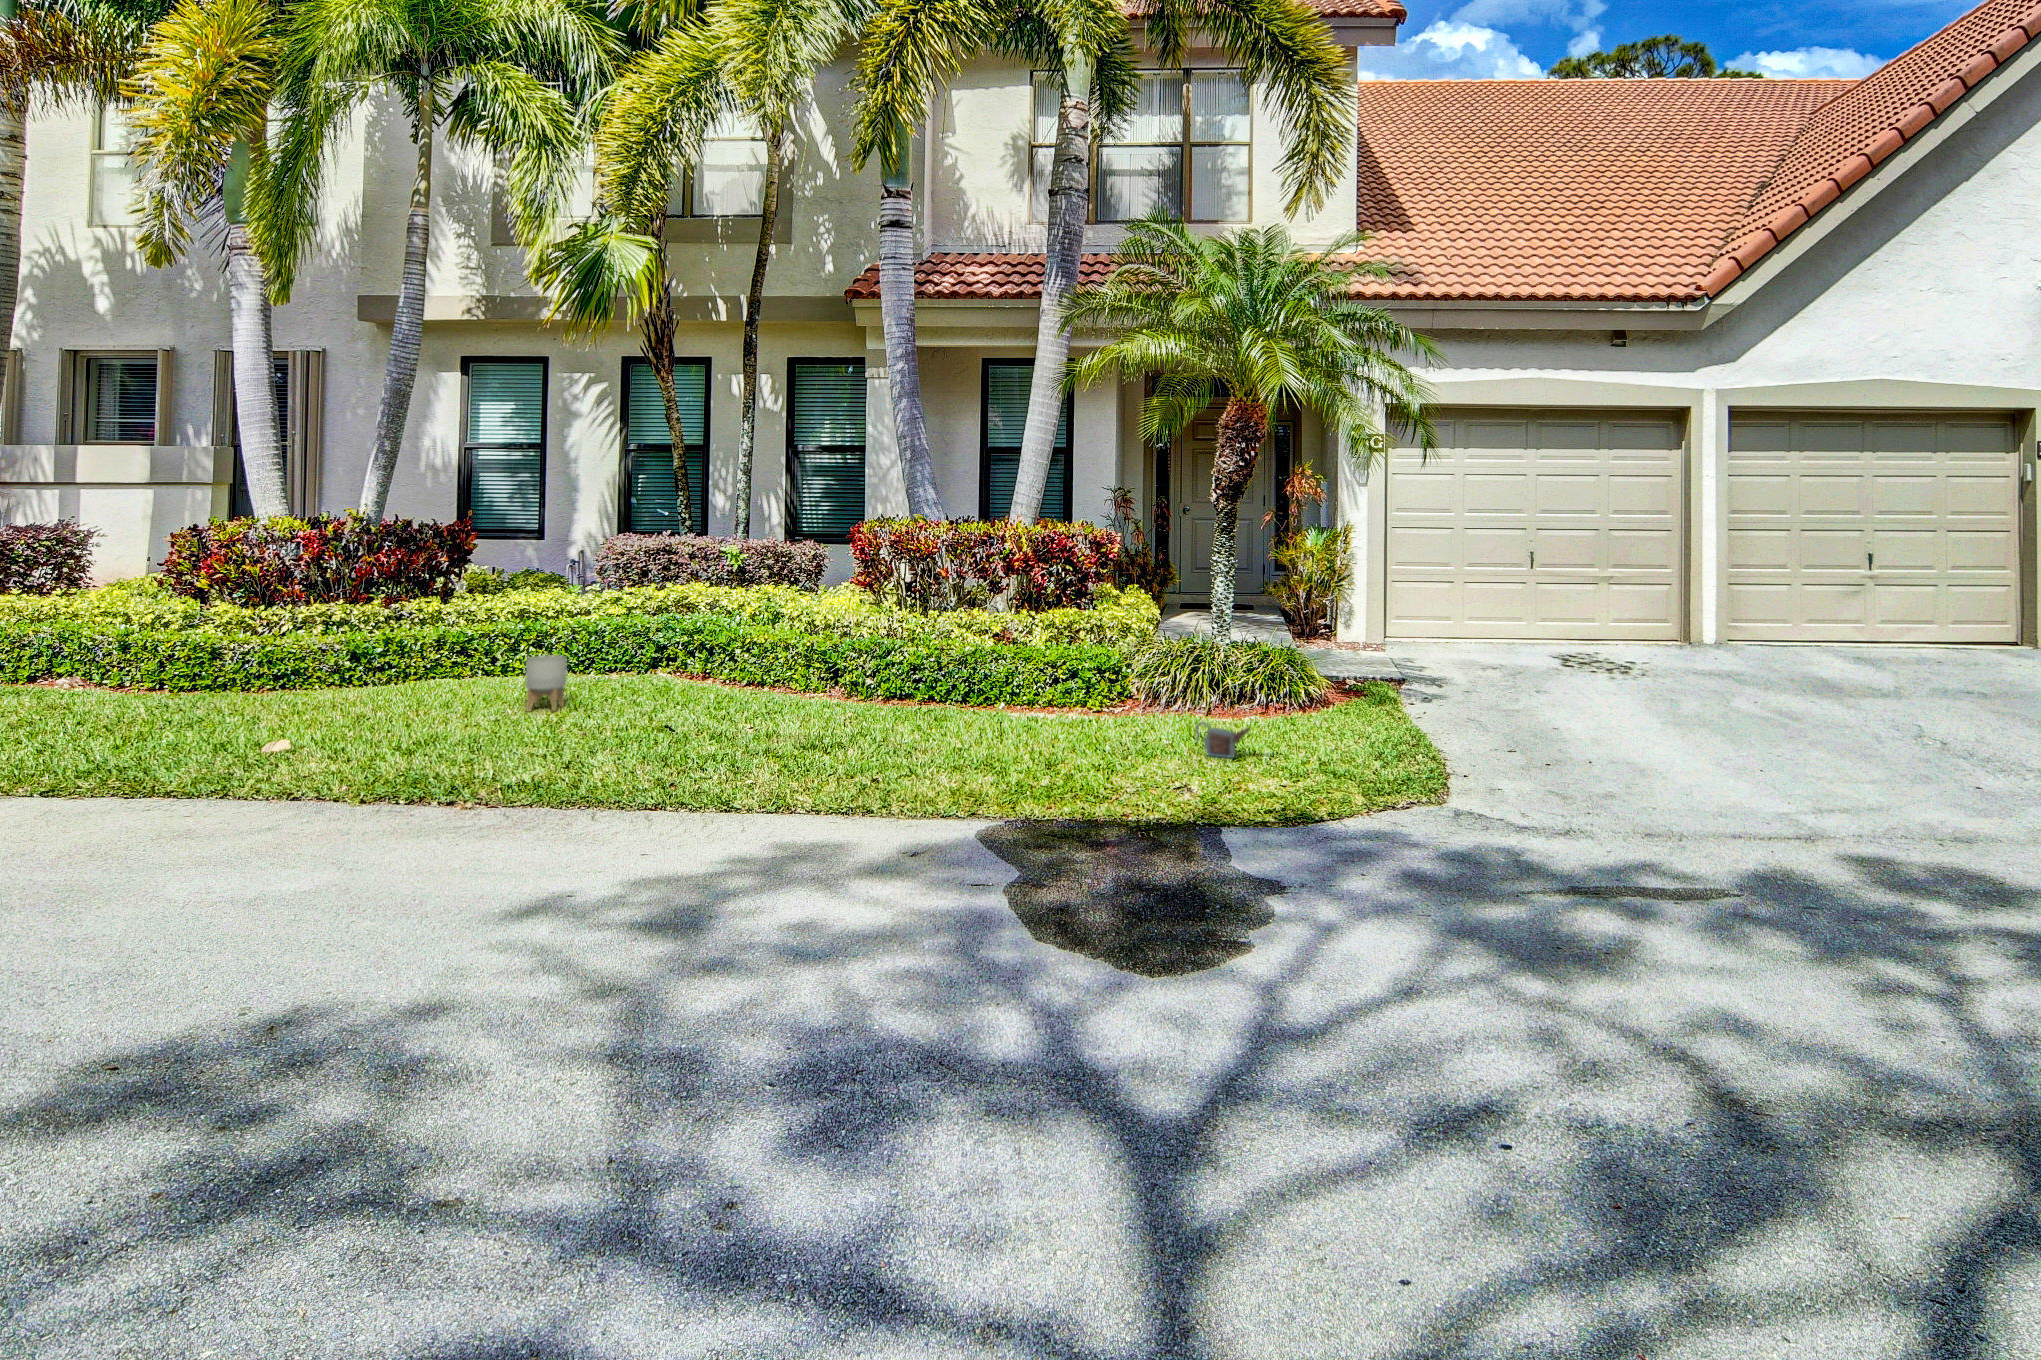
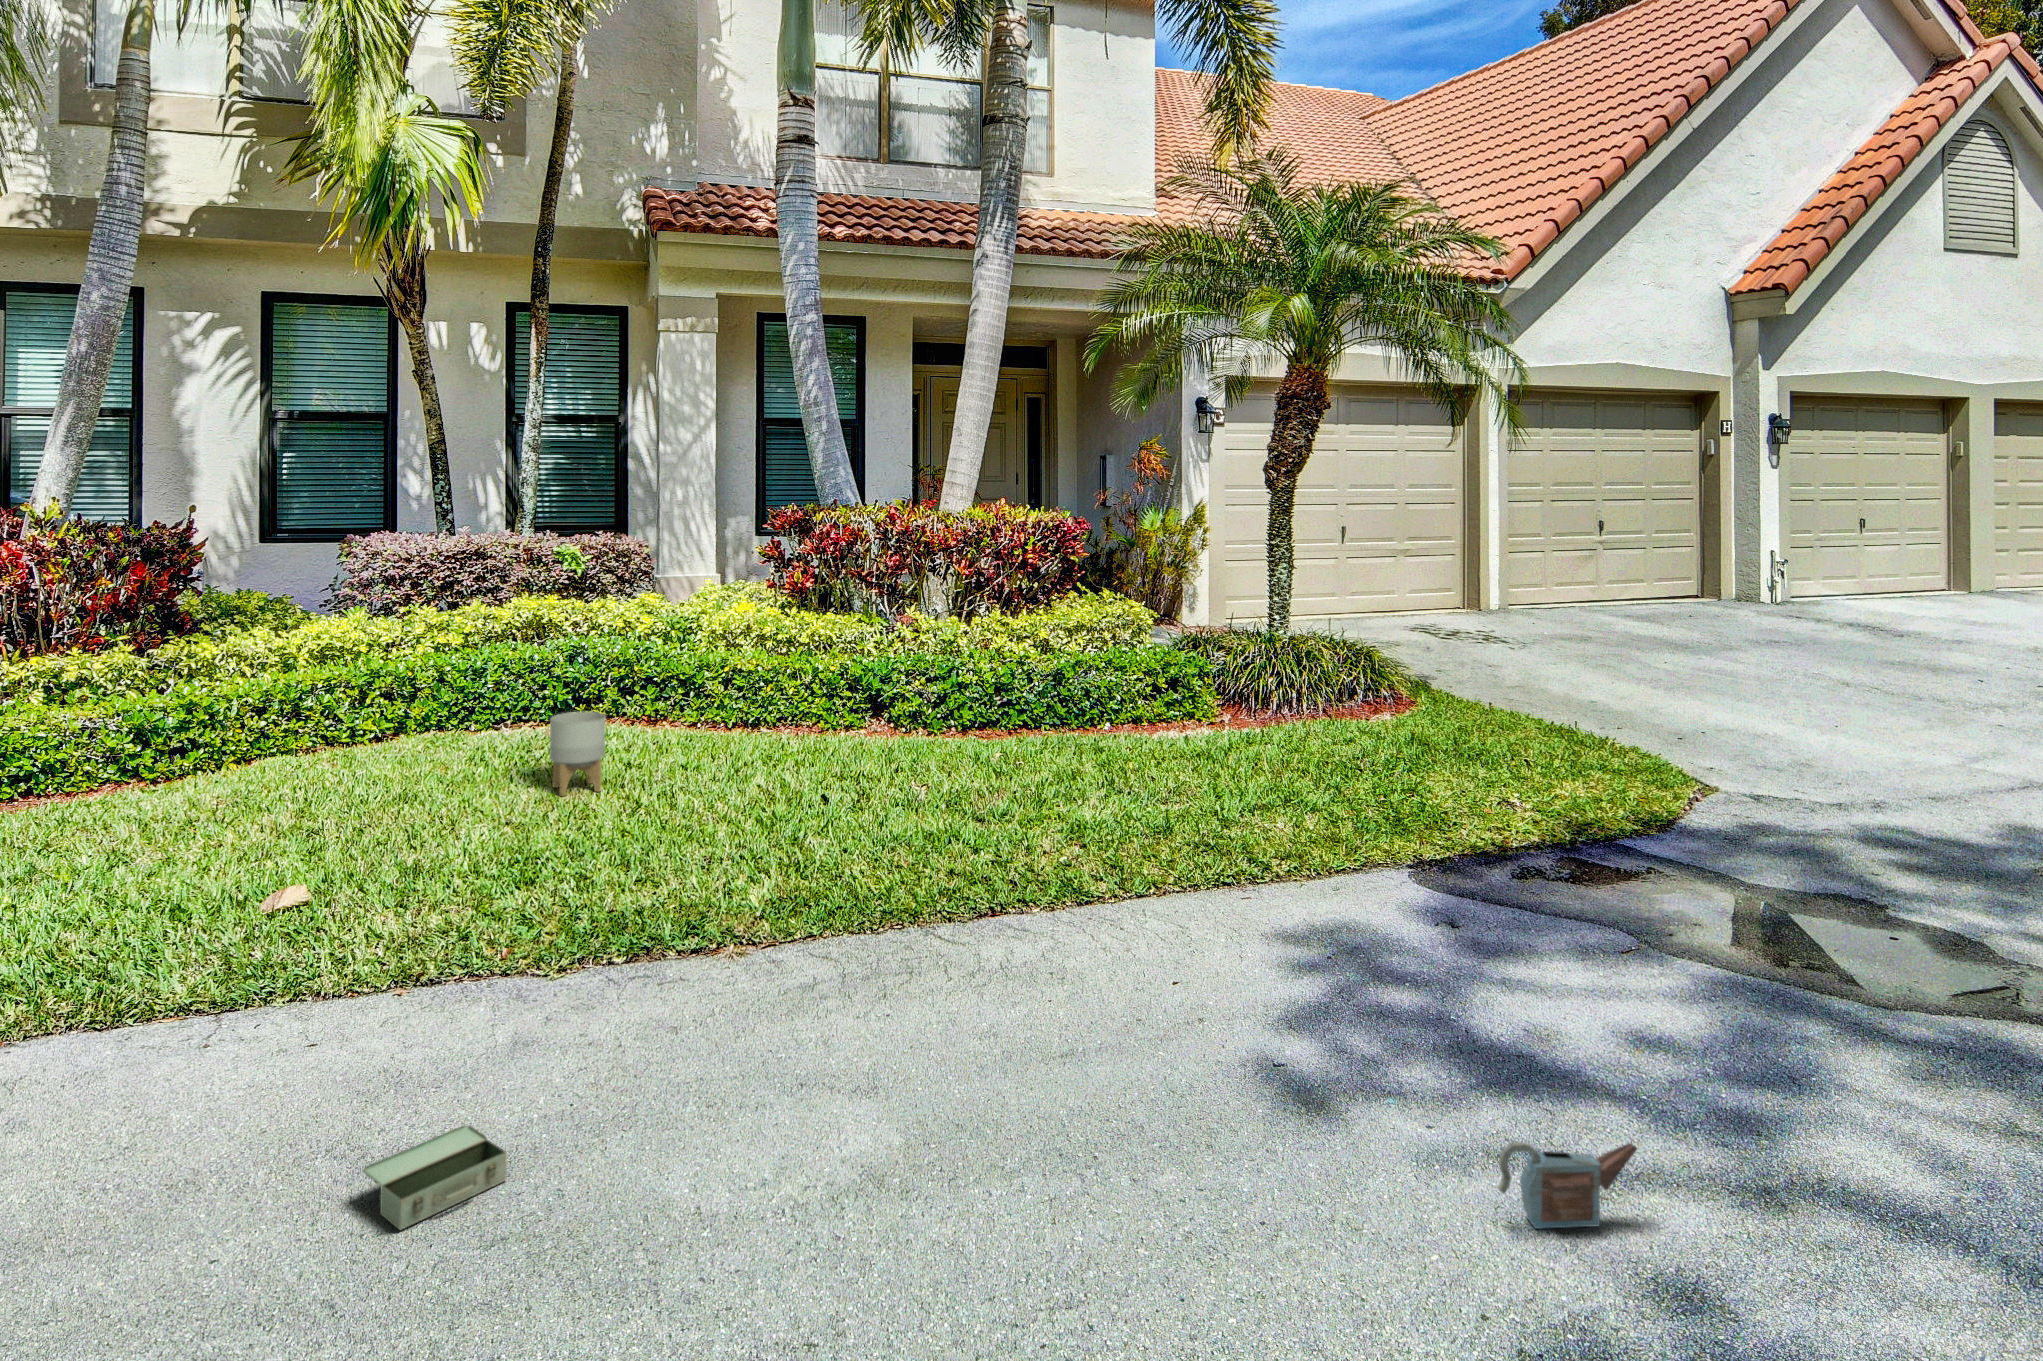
watering can: present [1195,722,1250,758] -> present [1497,1142,1638,1229]
toolbox: none [61,842,146,879] -> present [363,1125,507,1230]

